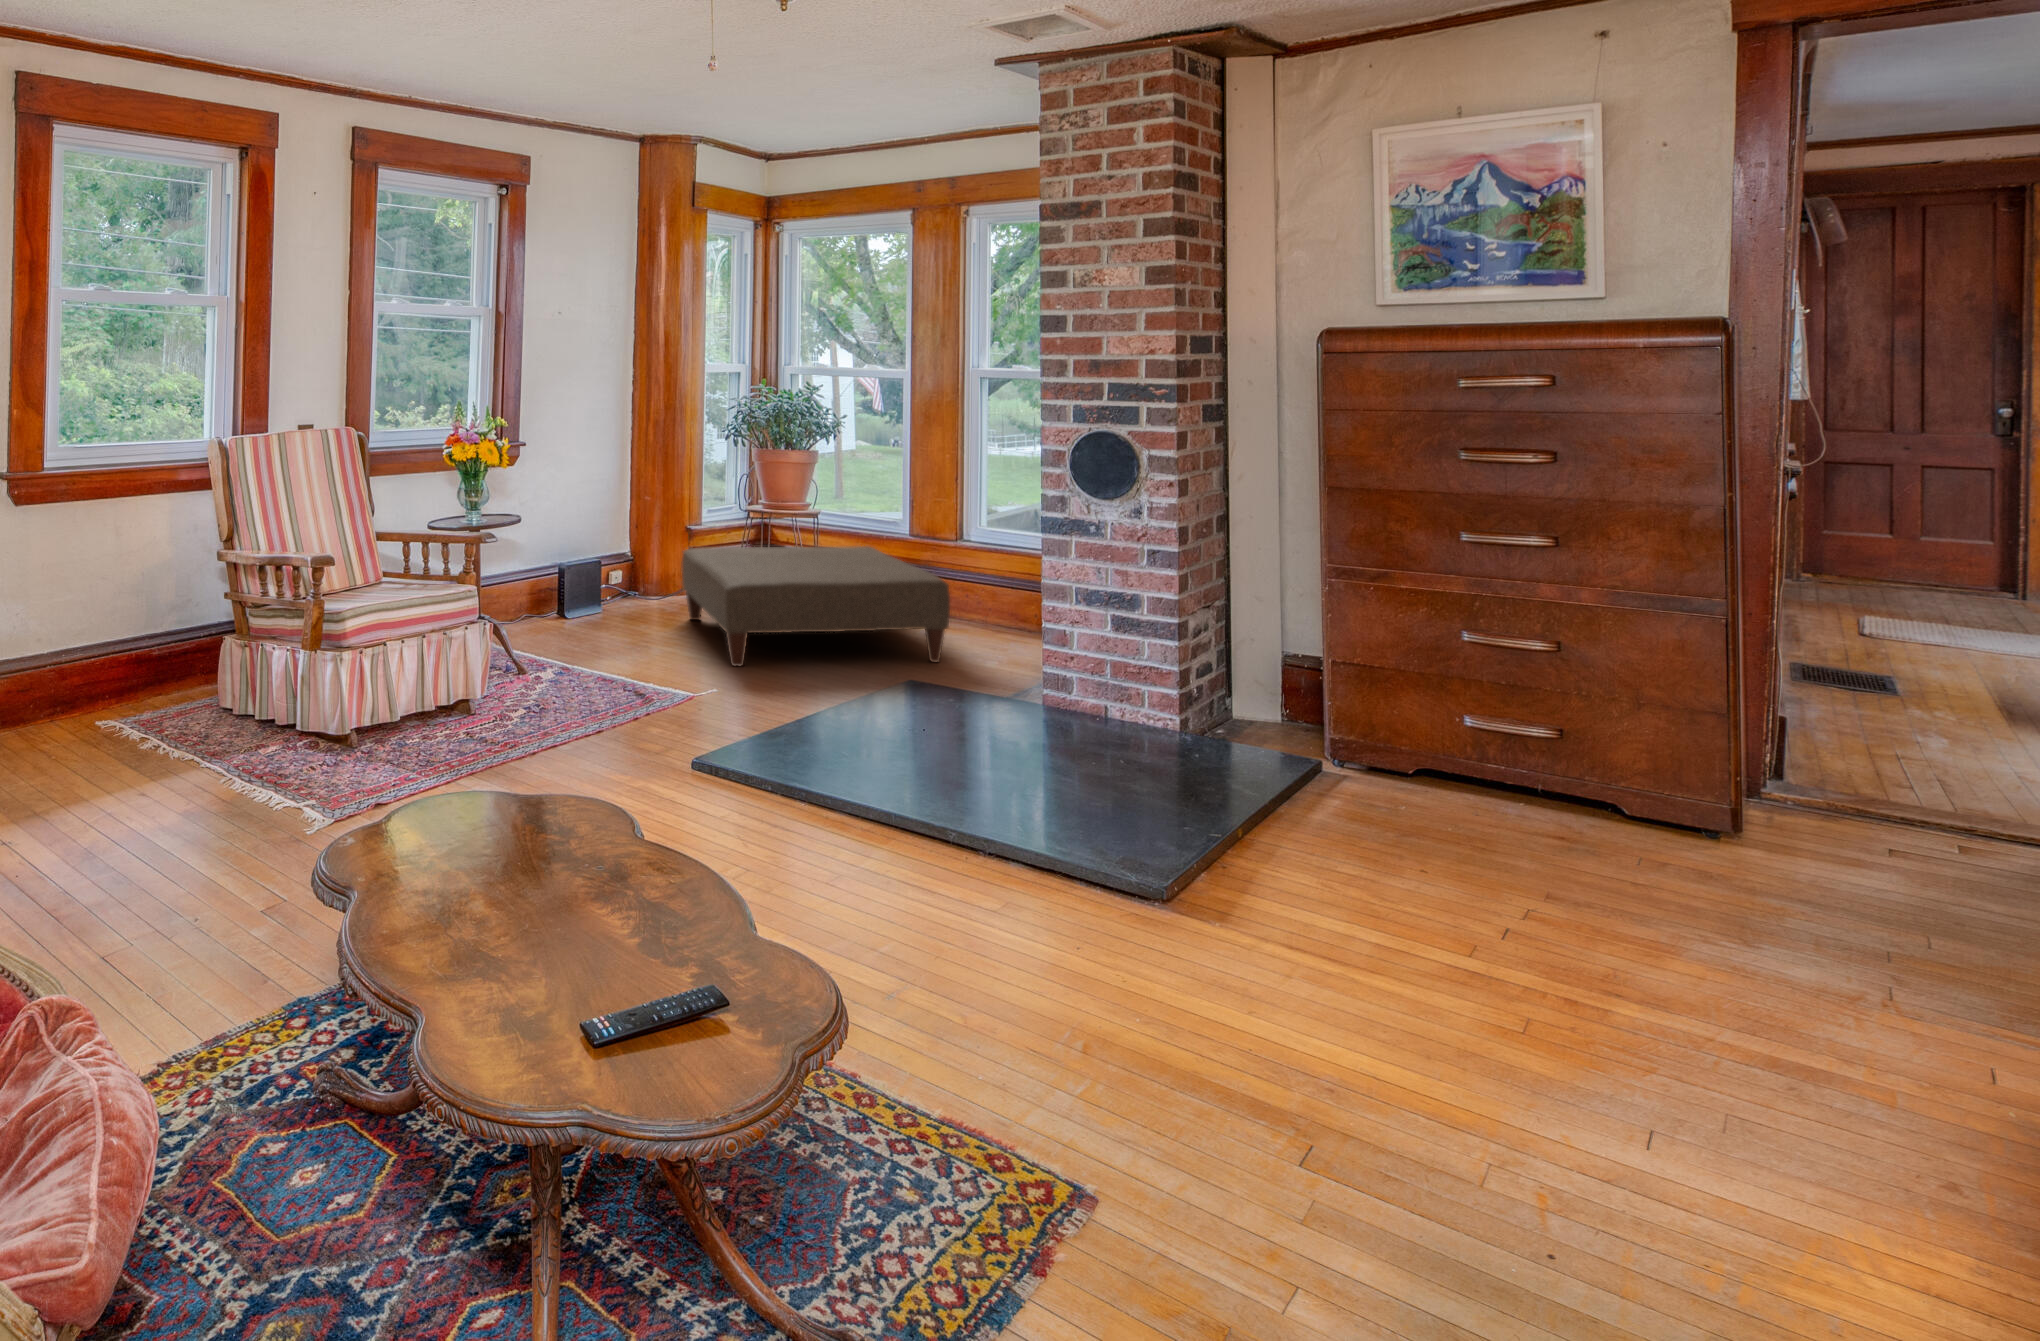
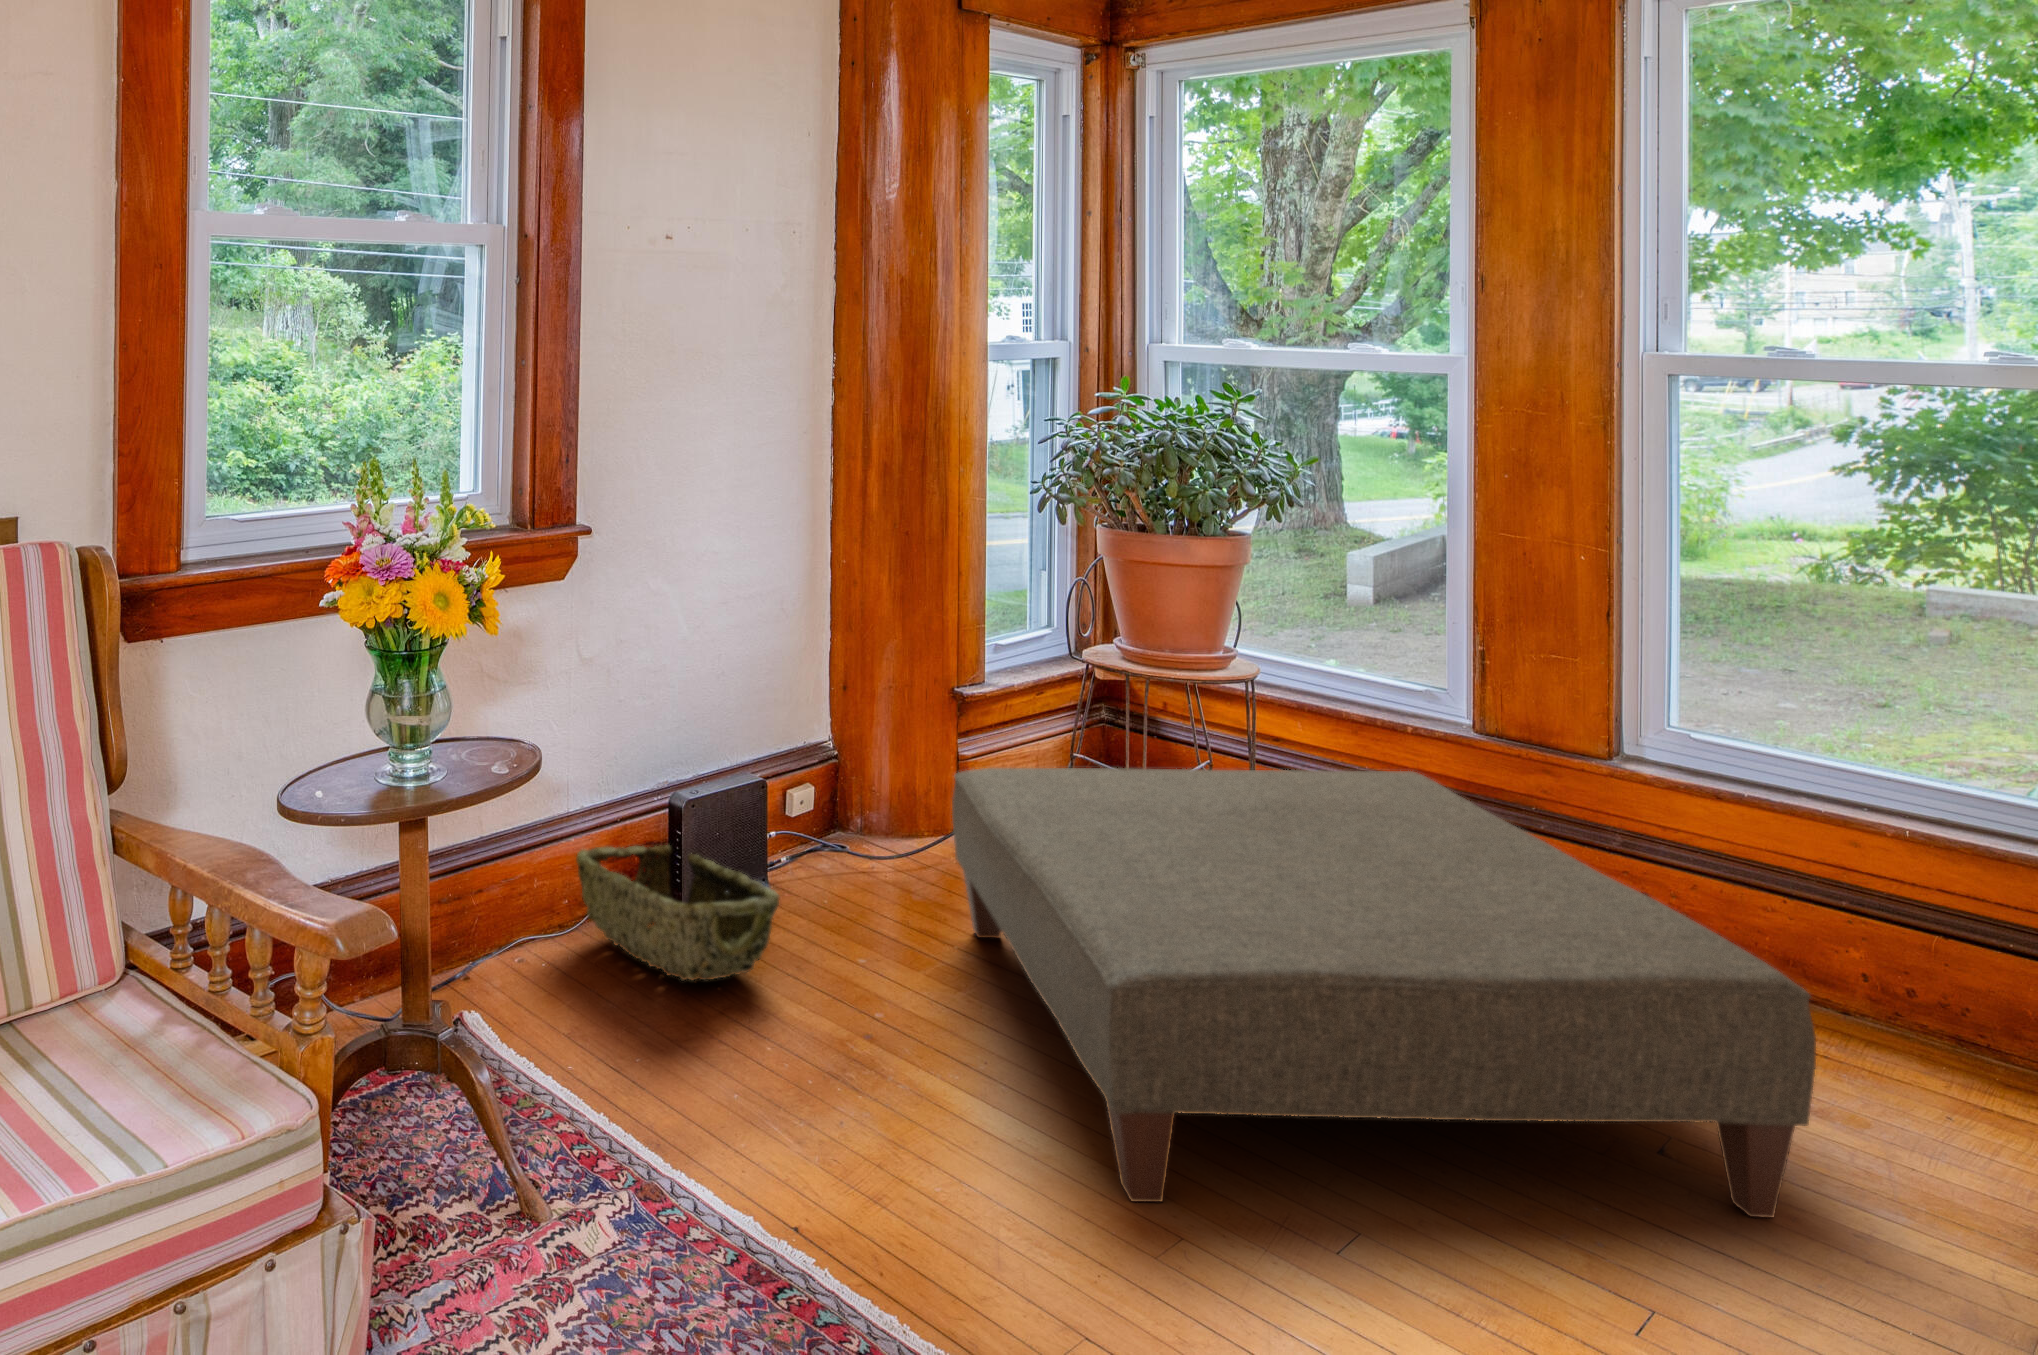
woven basket: none [519,585,609,632] -> present [576,845,779,980]

